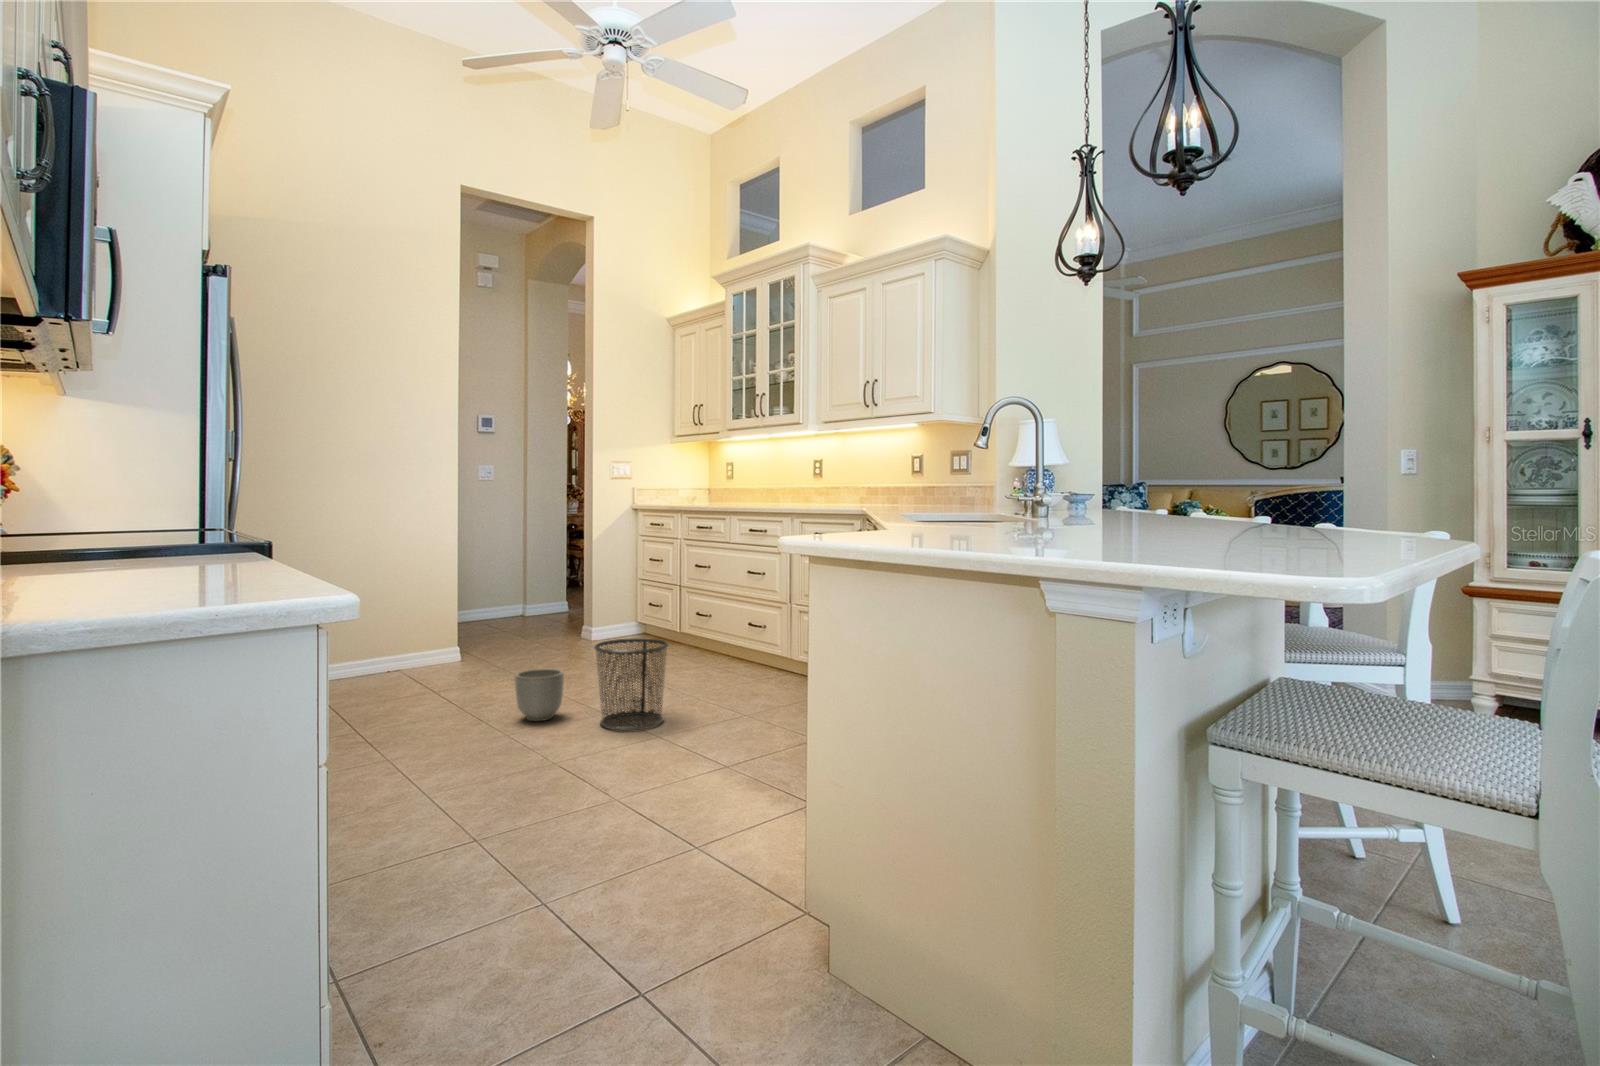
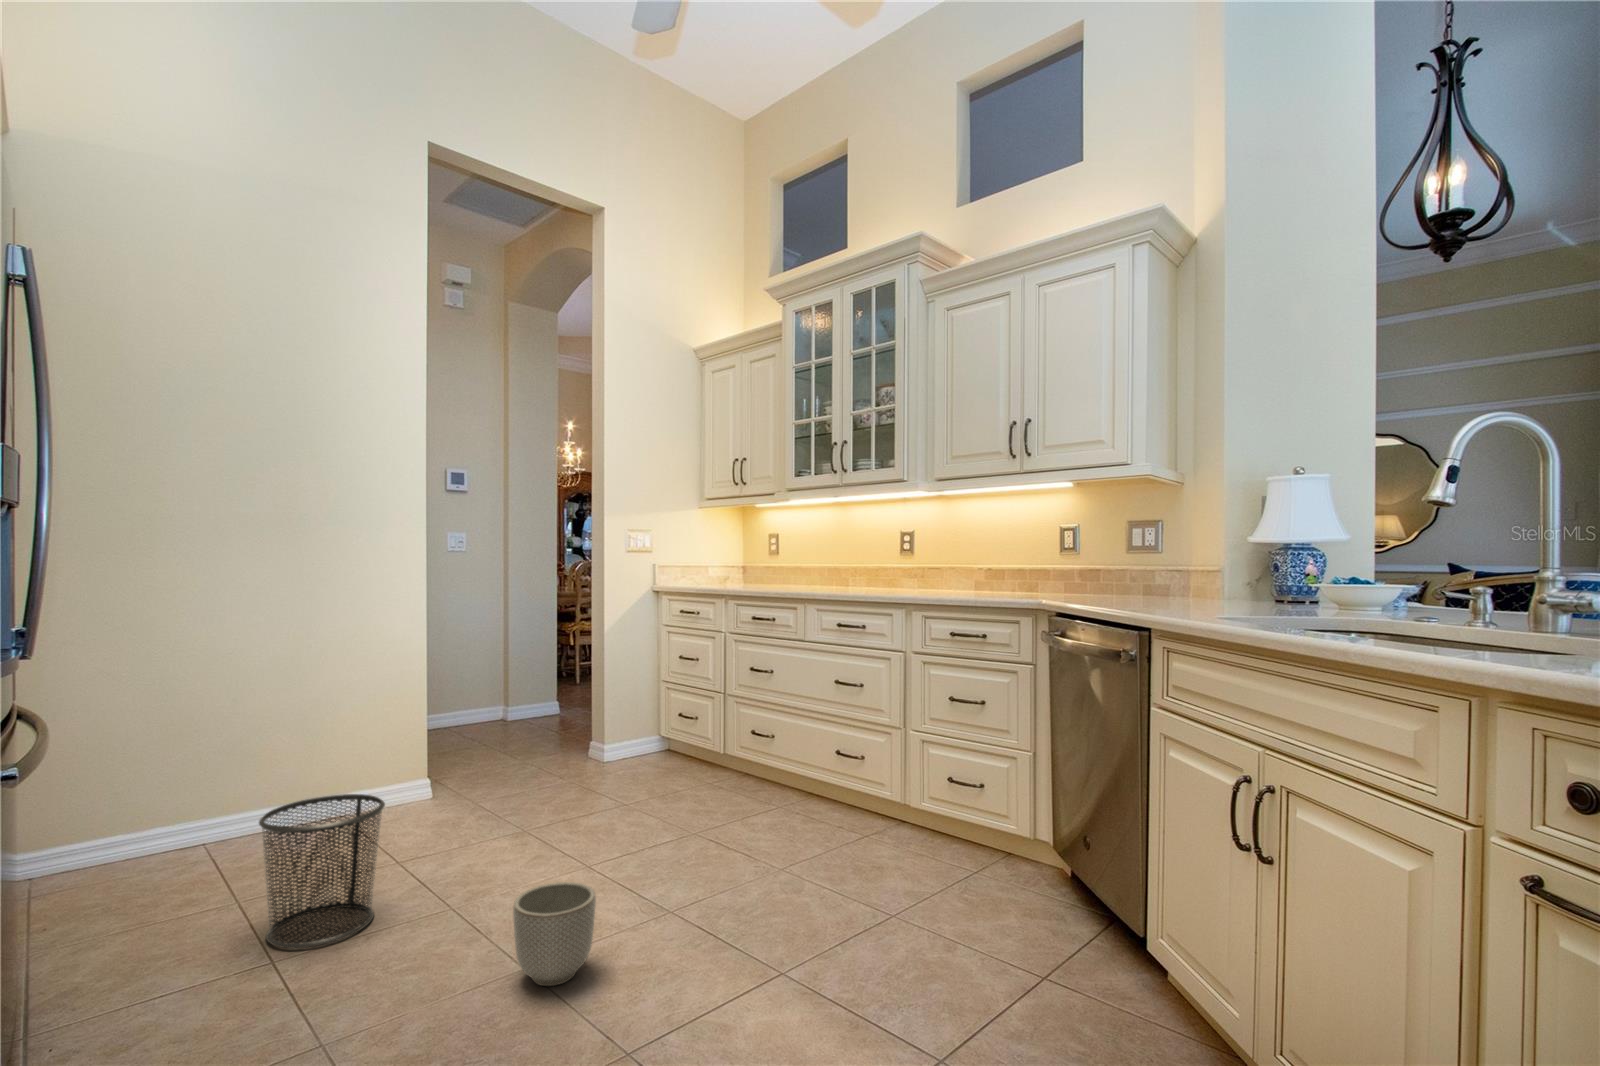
trash can: present [594,638,669,730] -> present [259,794,385,948]

